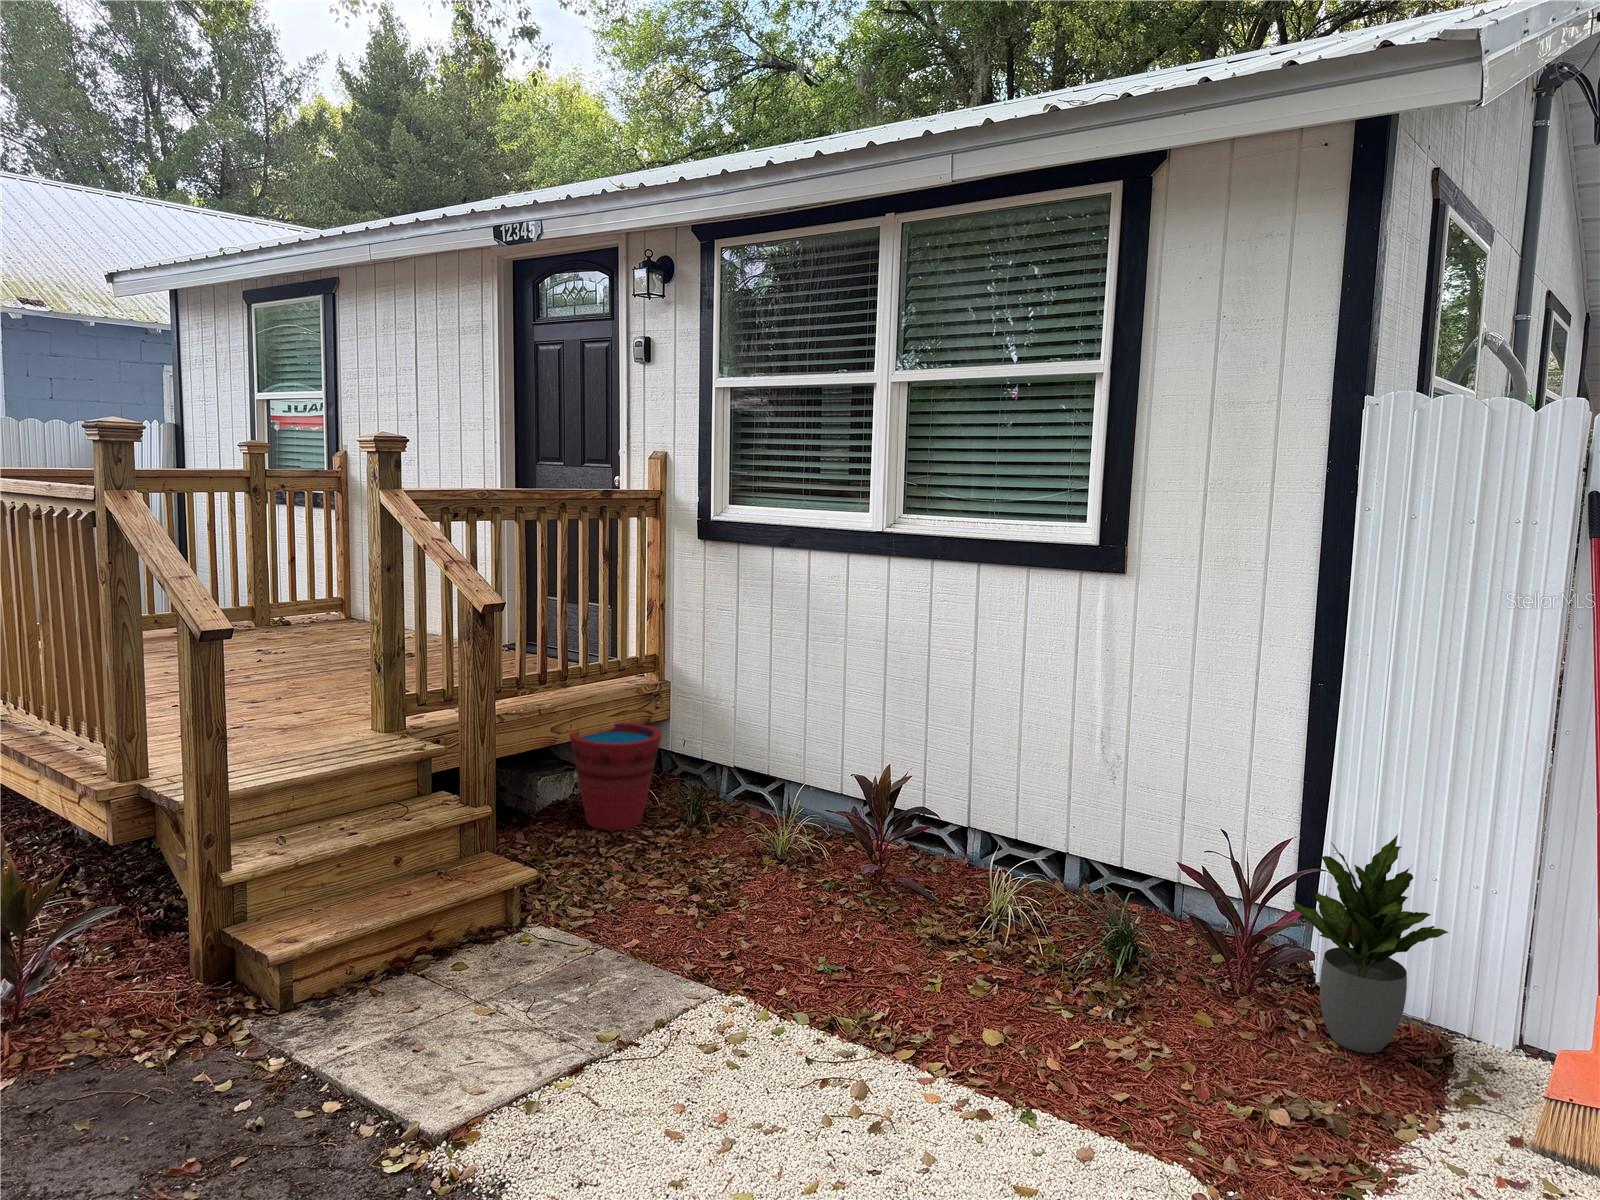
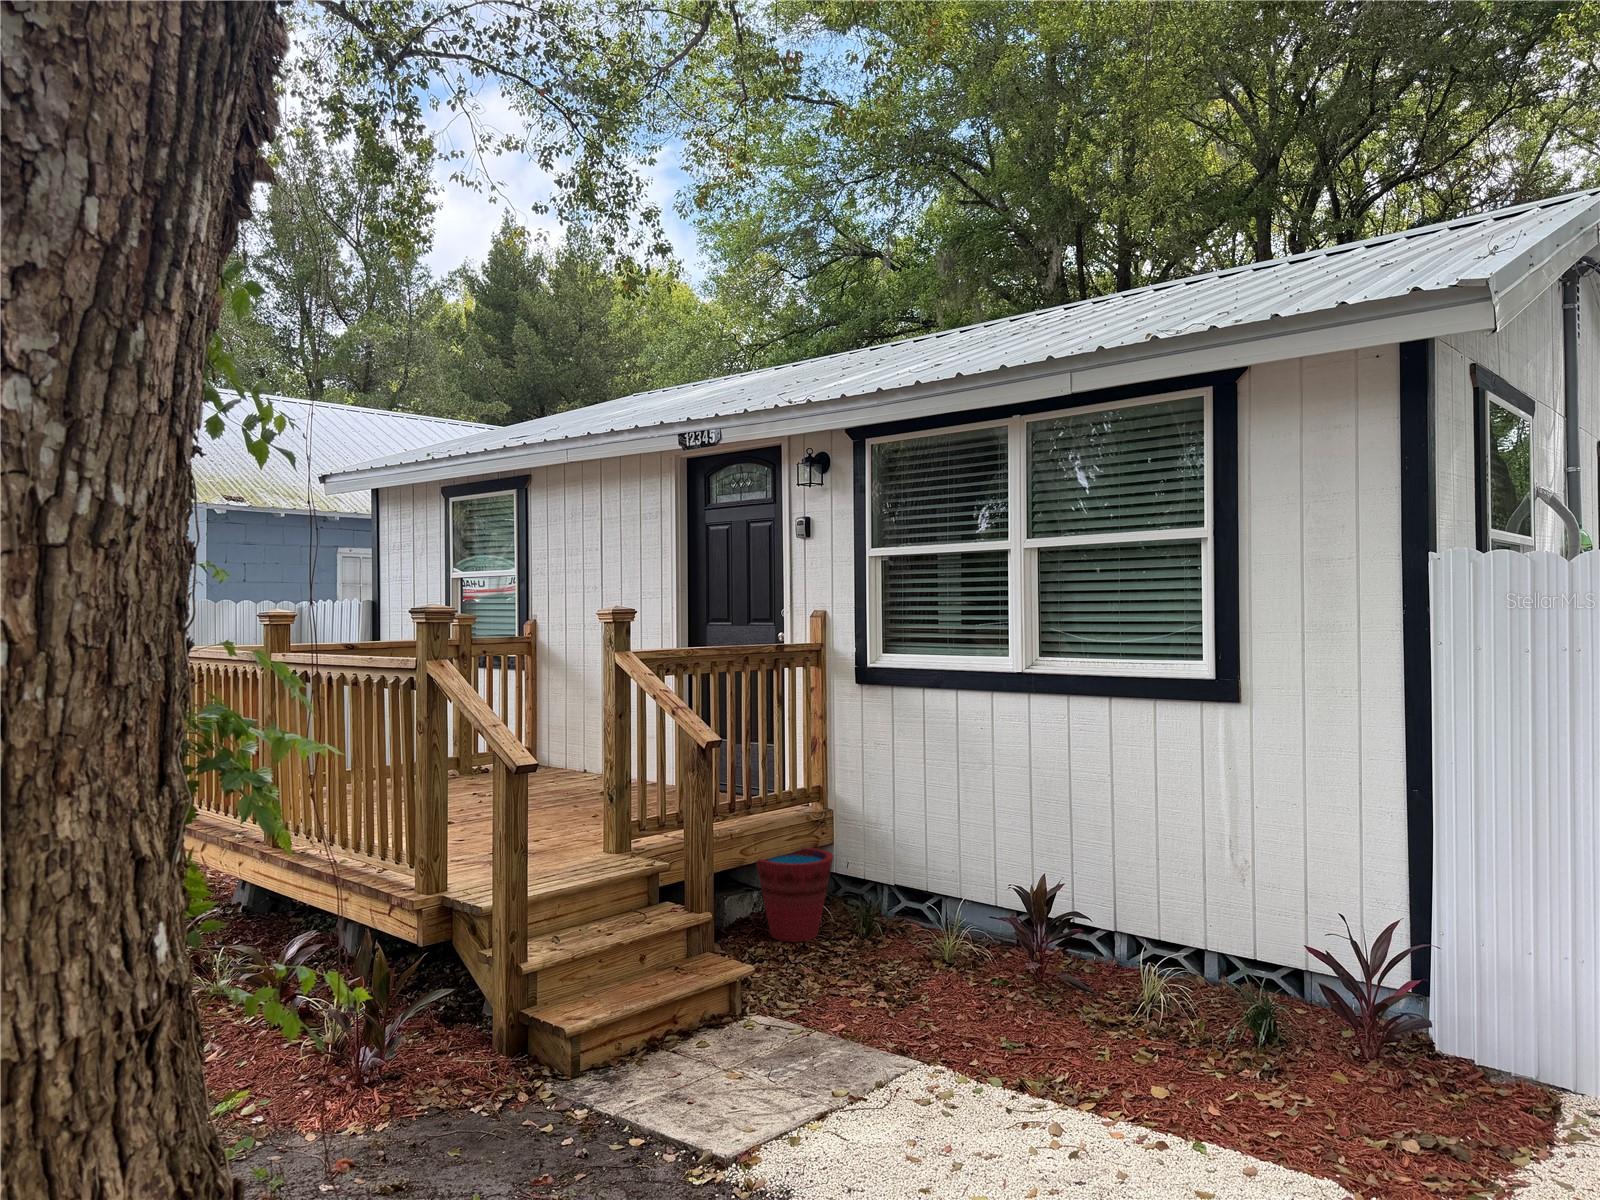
potted plant: present [1293,835,1448,1053] -> none [1408,911,1547,1104]

